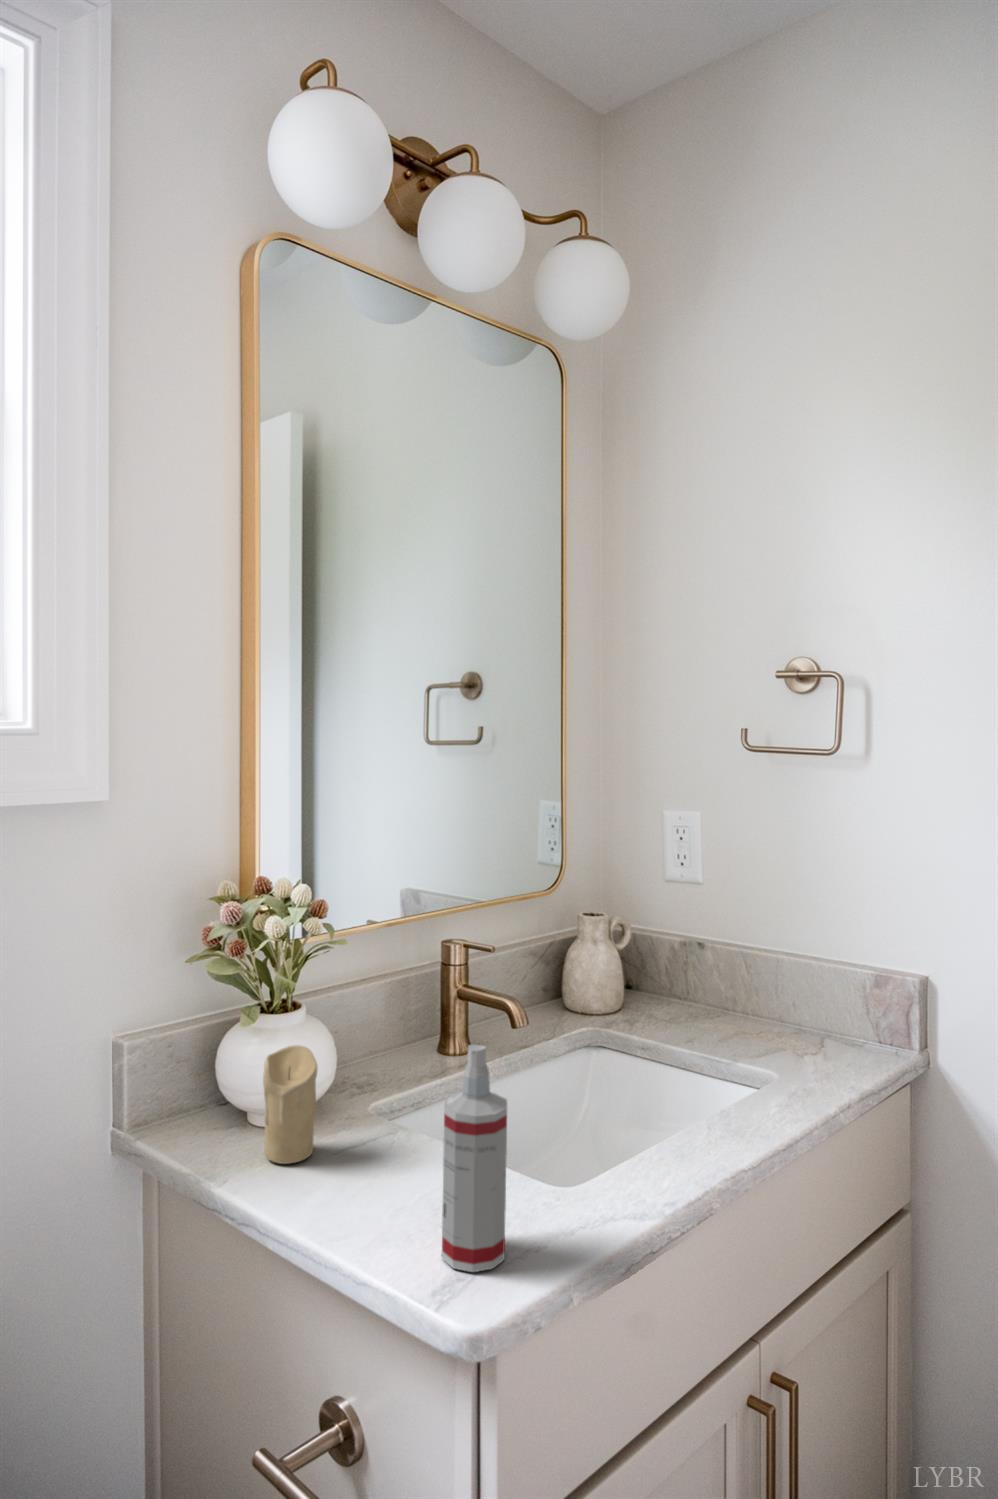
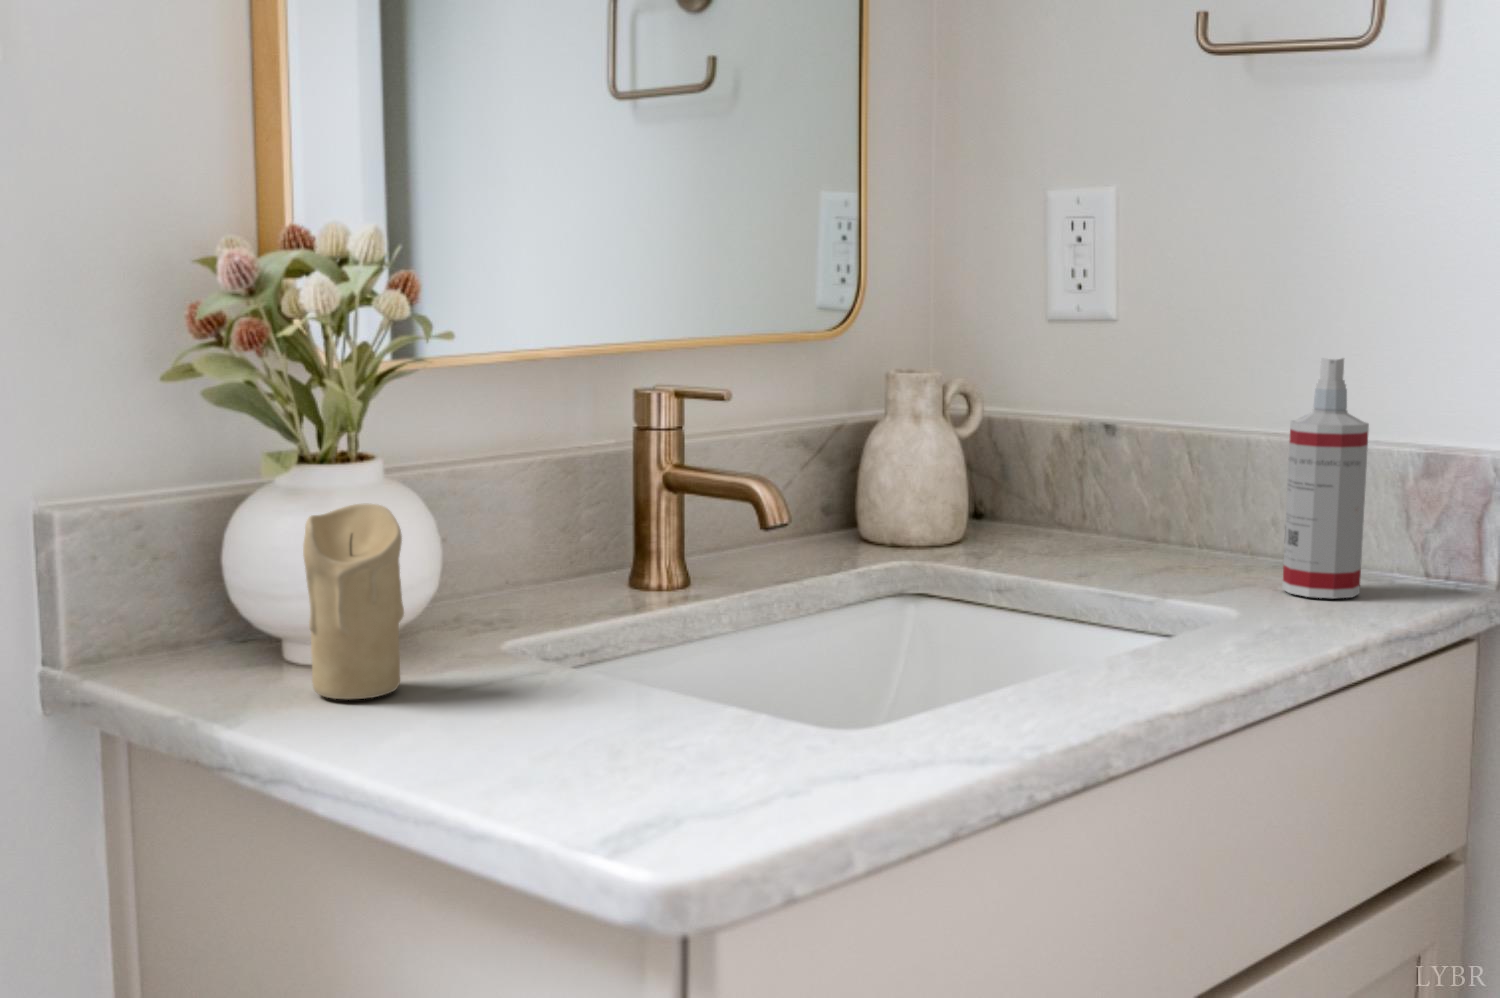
spray bottle: present [442,1045,507,1272] -> present [1282,358,1369,598]

